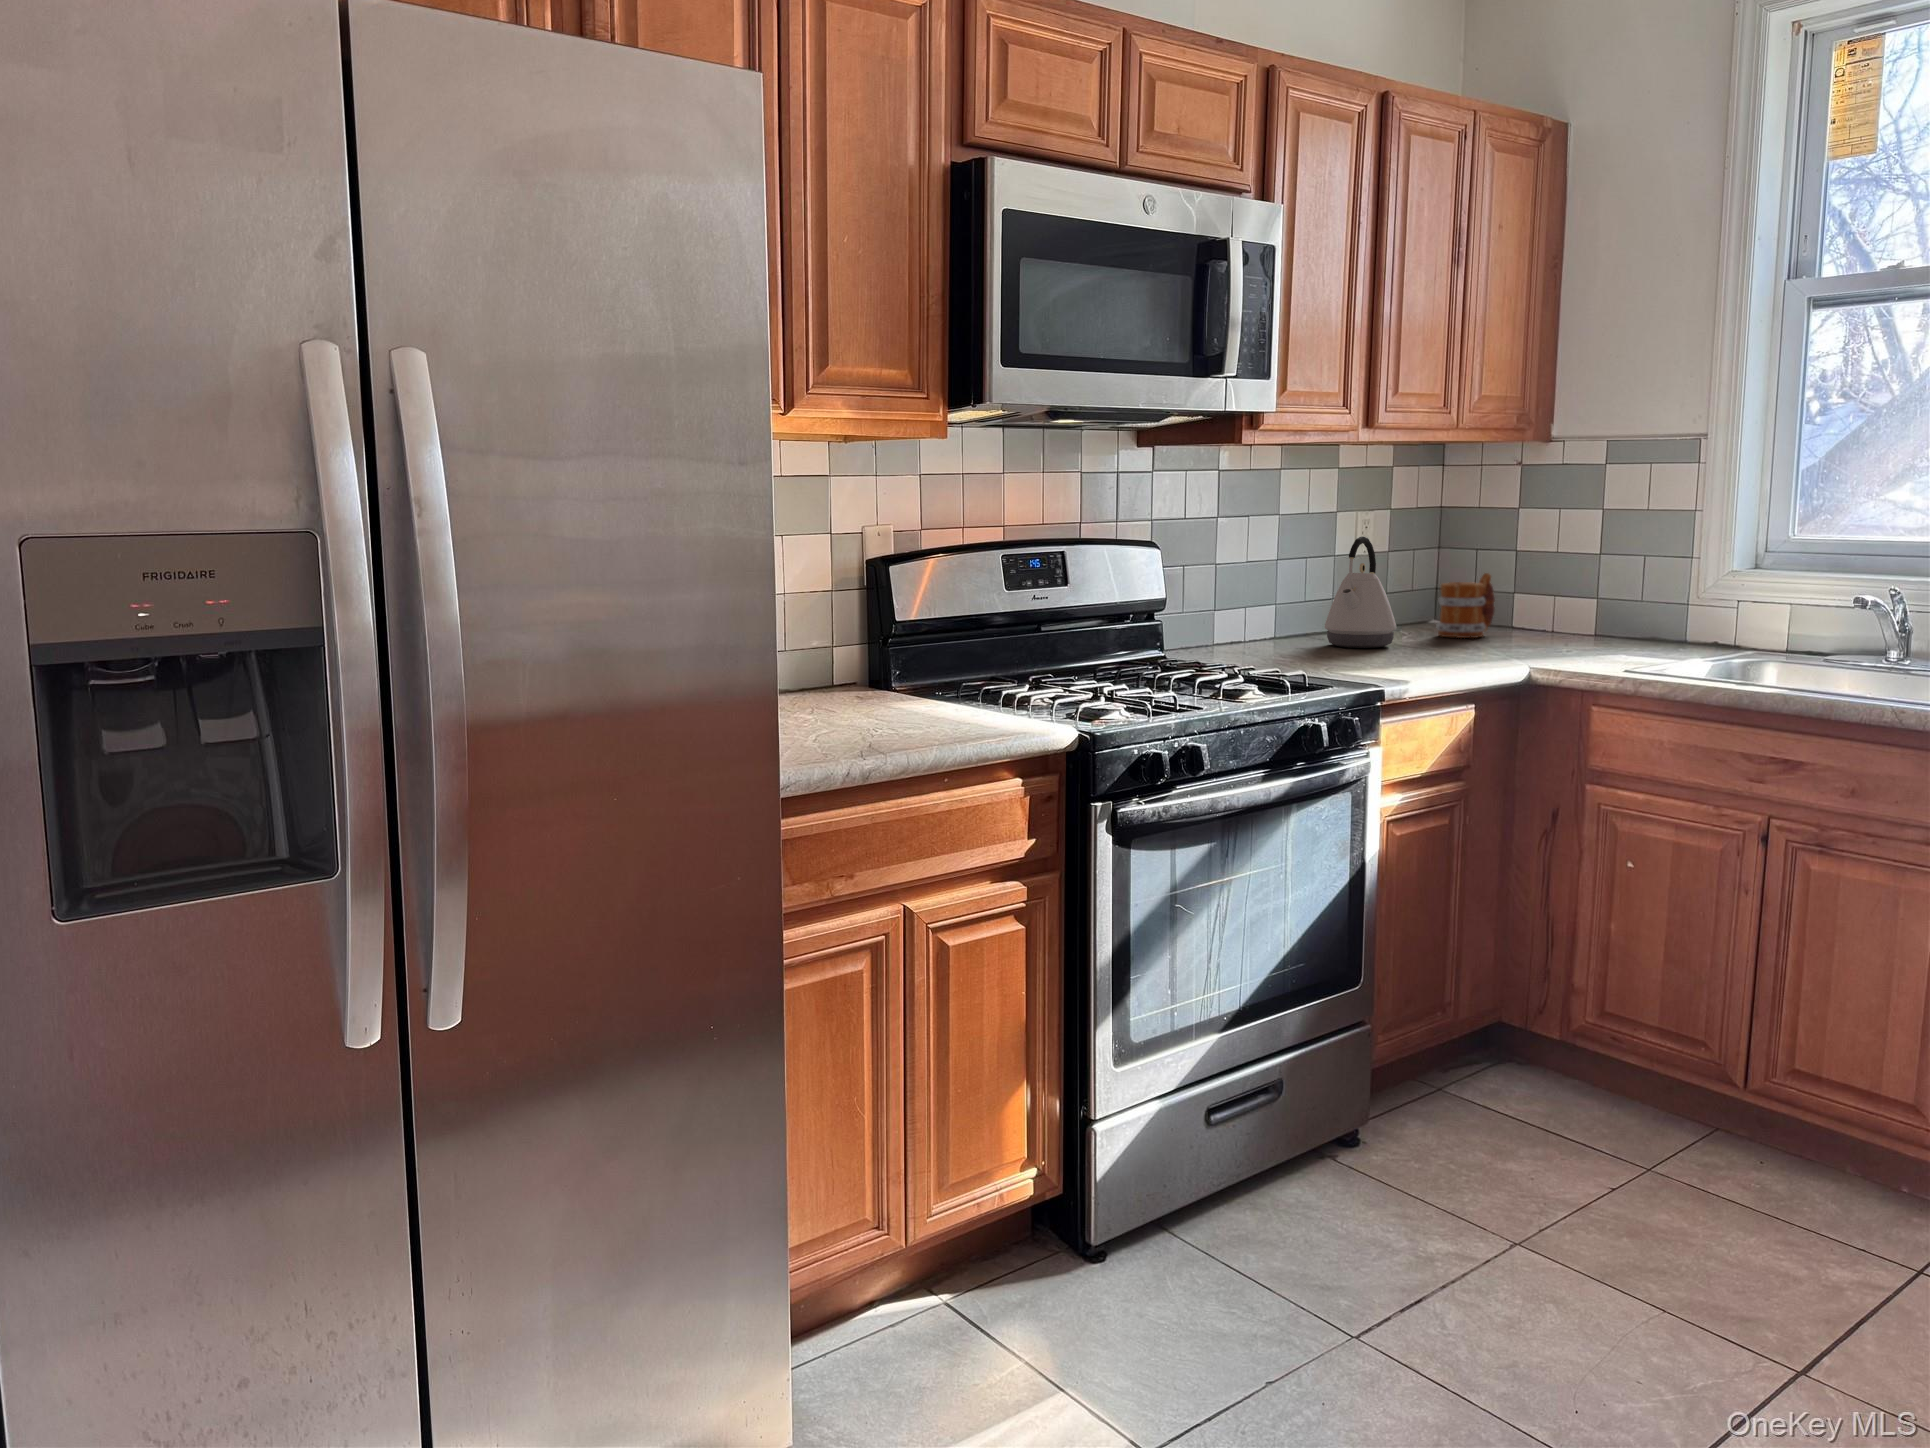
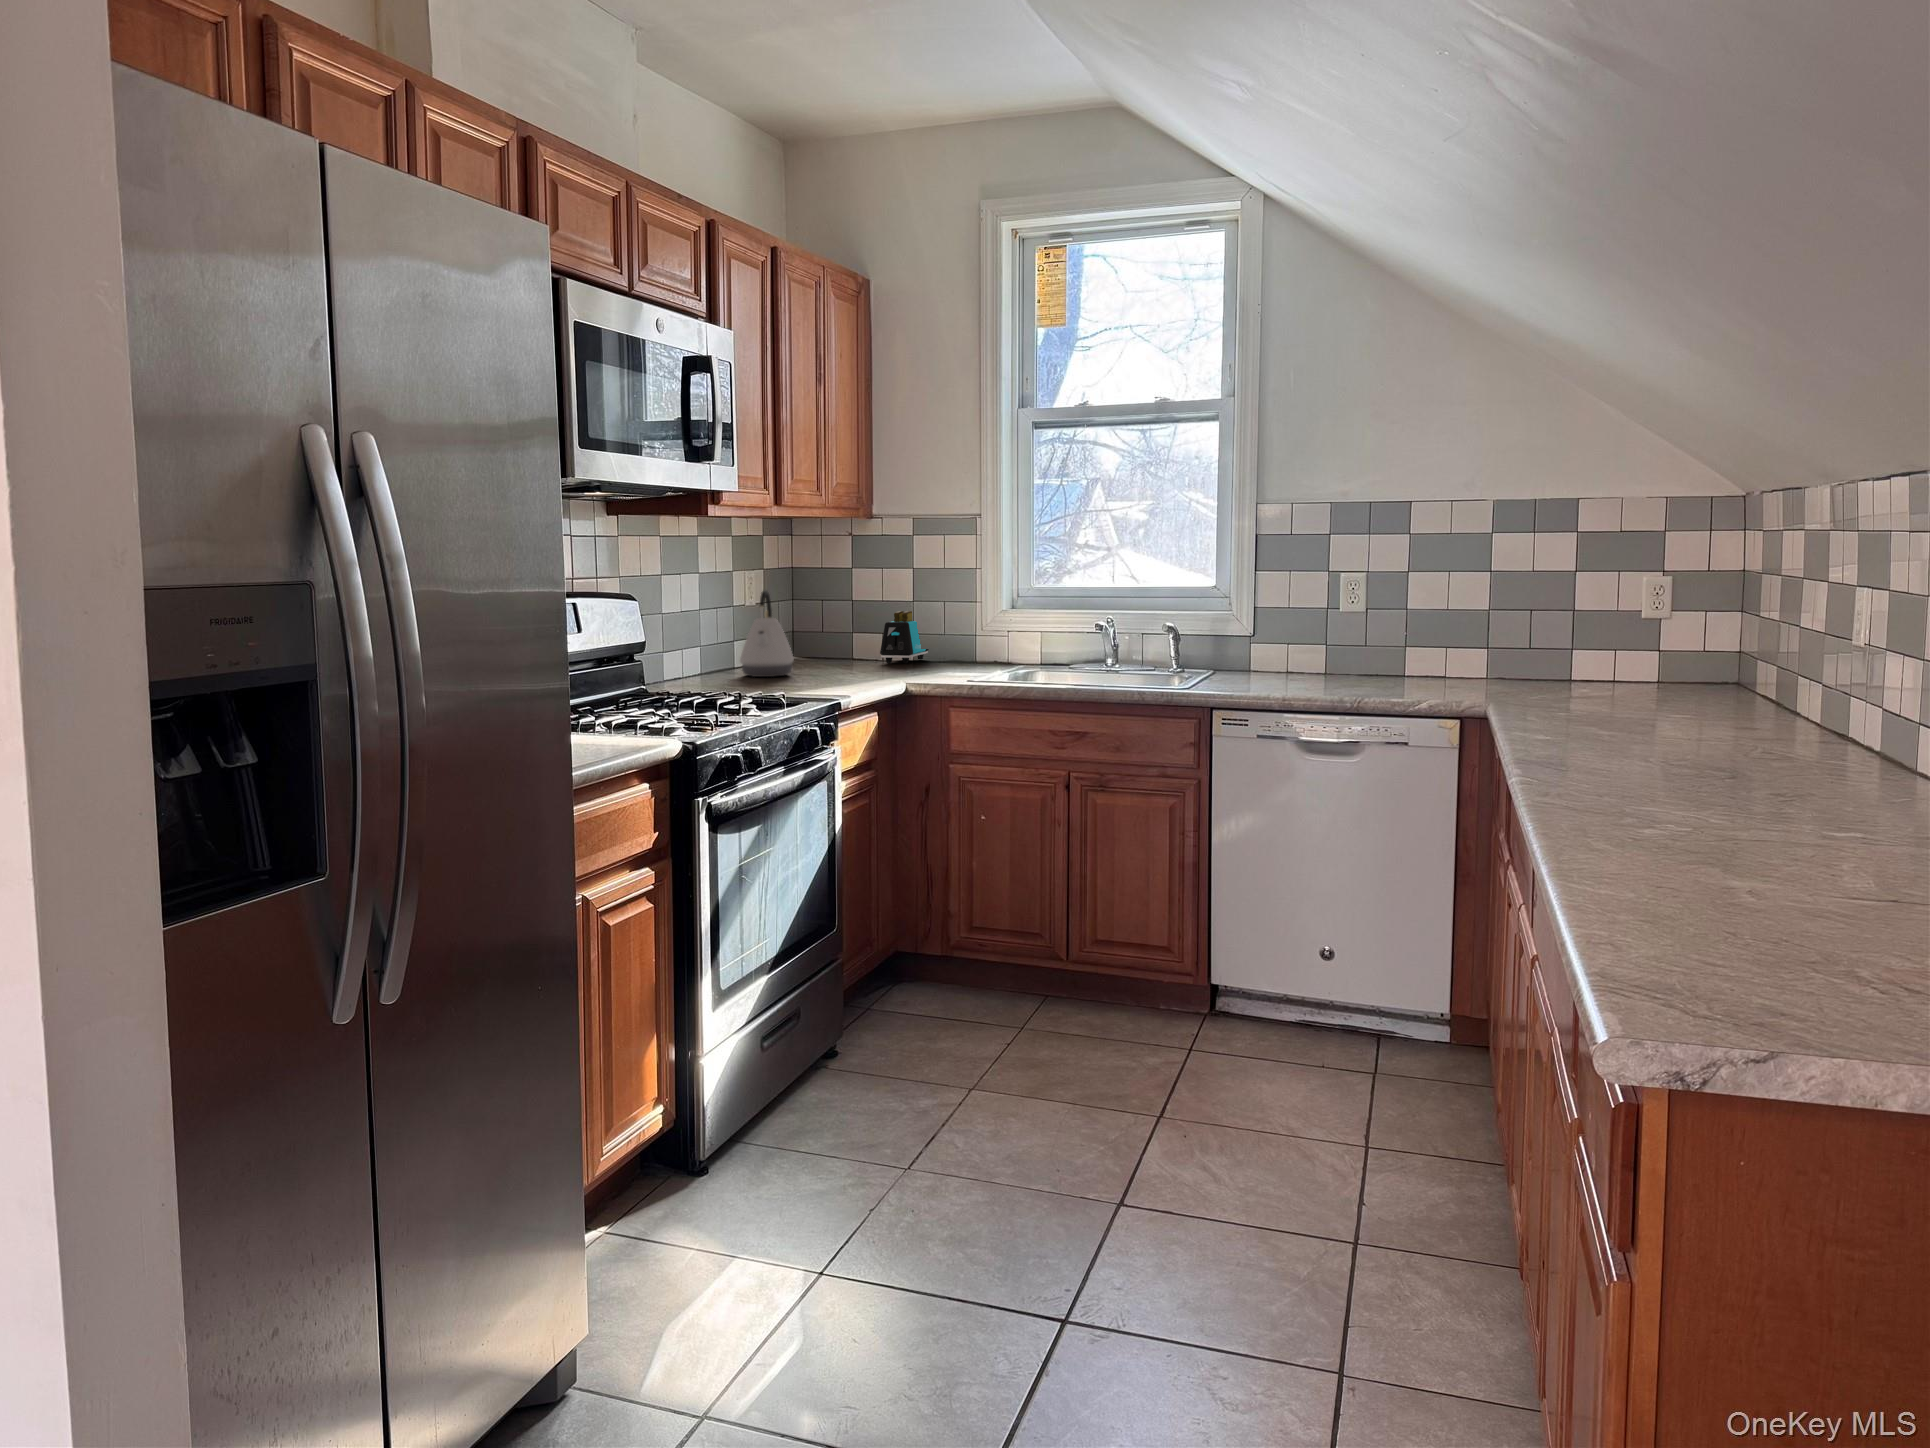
toaster: none [1544,568,1625,639] -> present [880,611,929,663]
mug: present [1437,573,1495,638] -> none [806,616,844,666]

